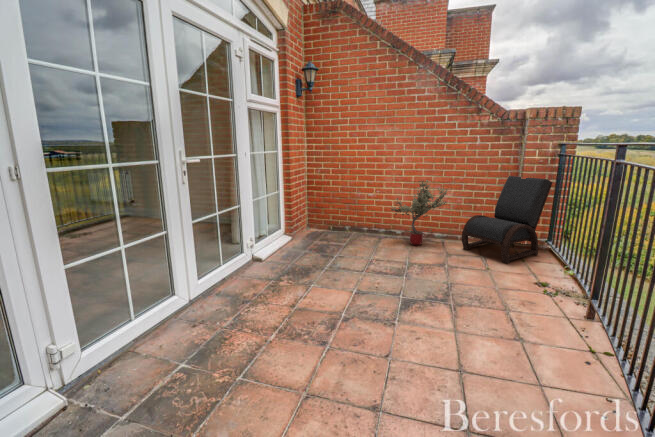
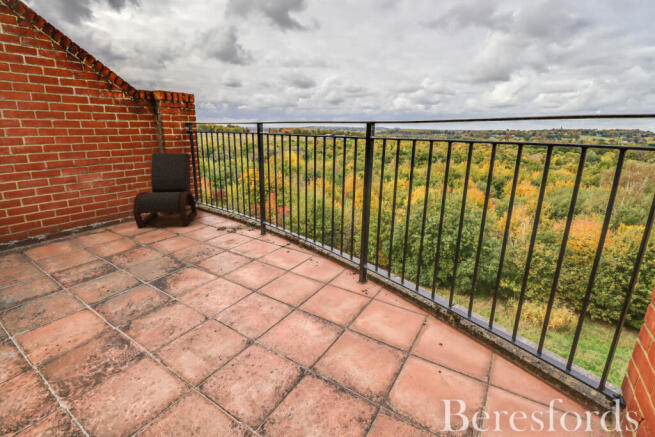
potted tree: present [391,180,447,246] -> none [29,162,108,241]

